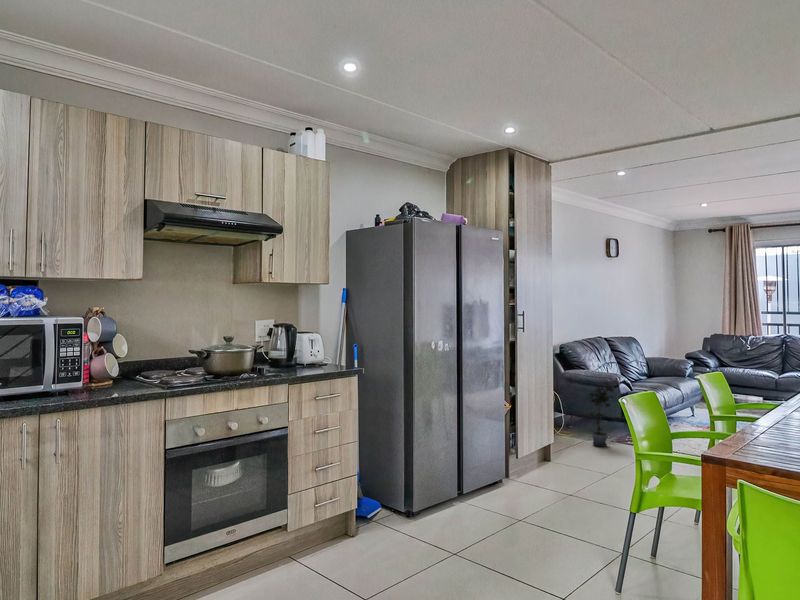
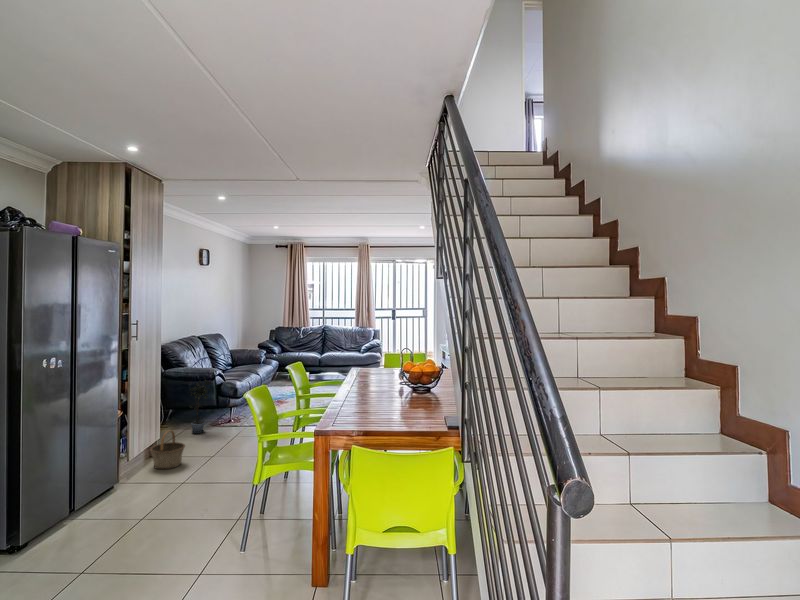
basket: none [541,434,578,477] -> present [150,430,185,469]

